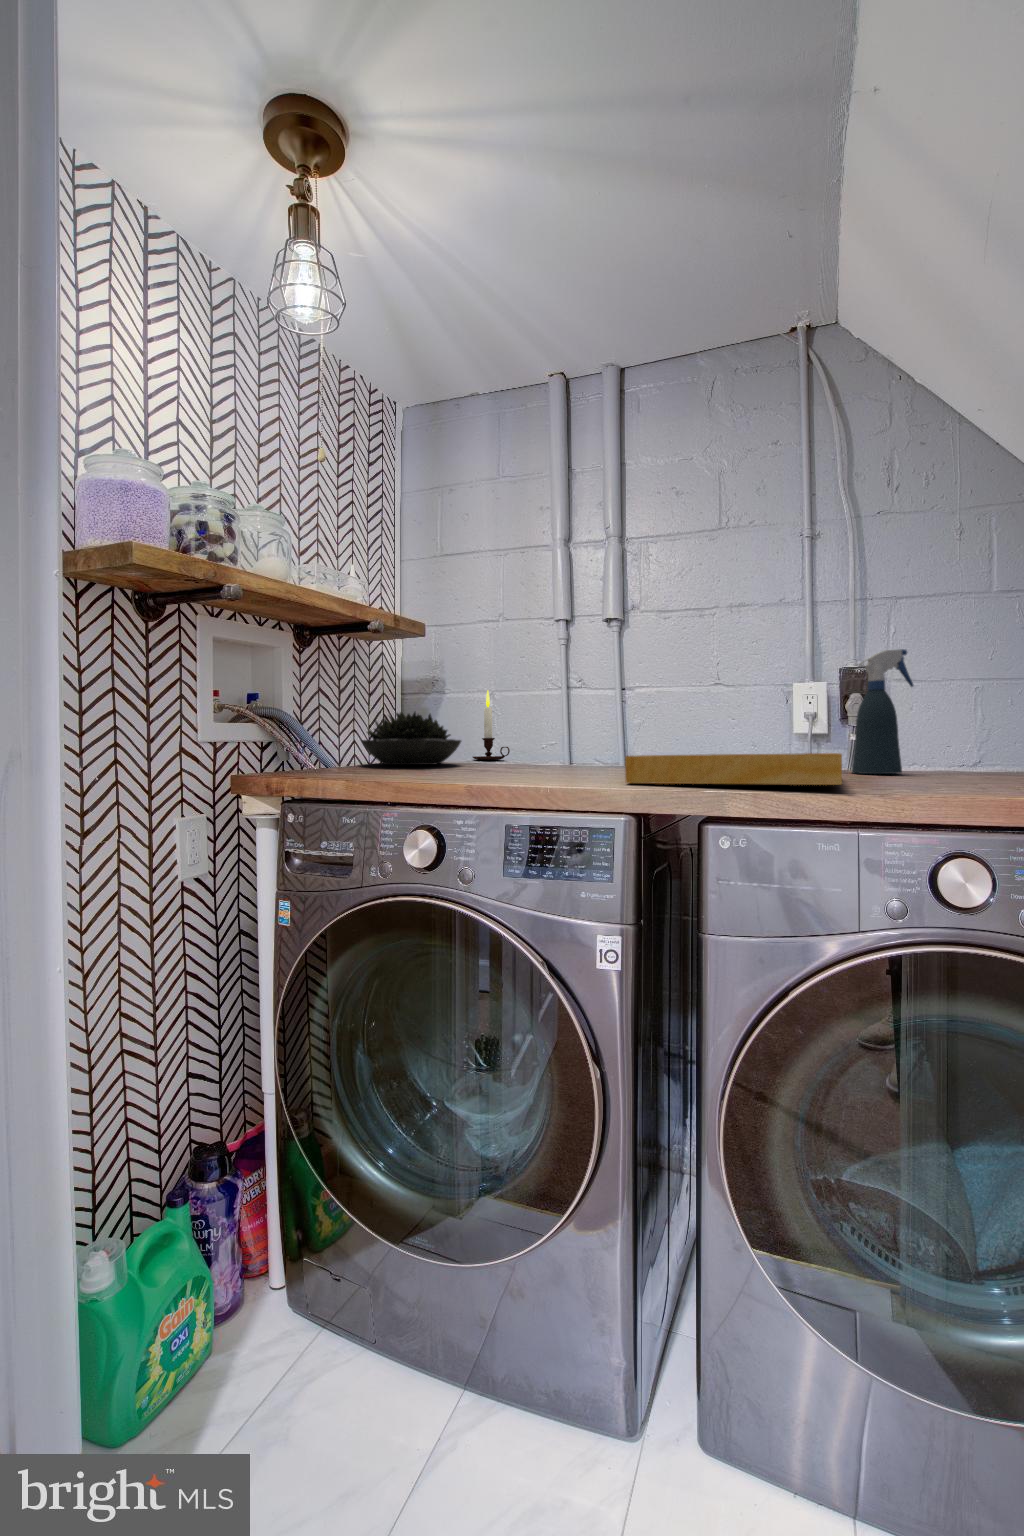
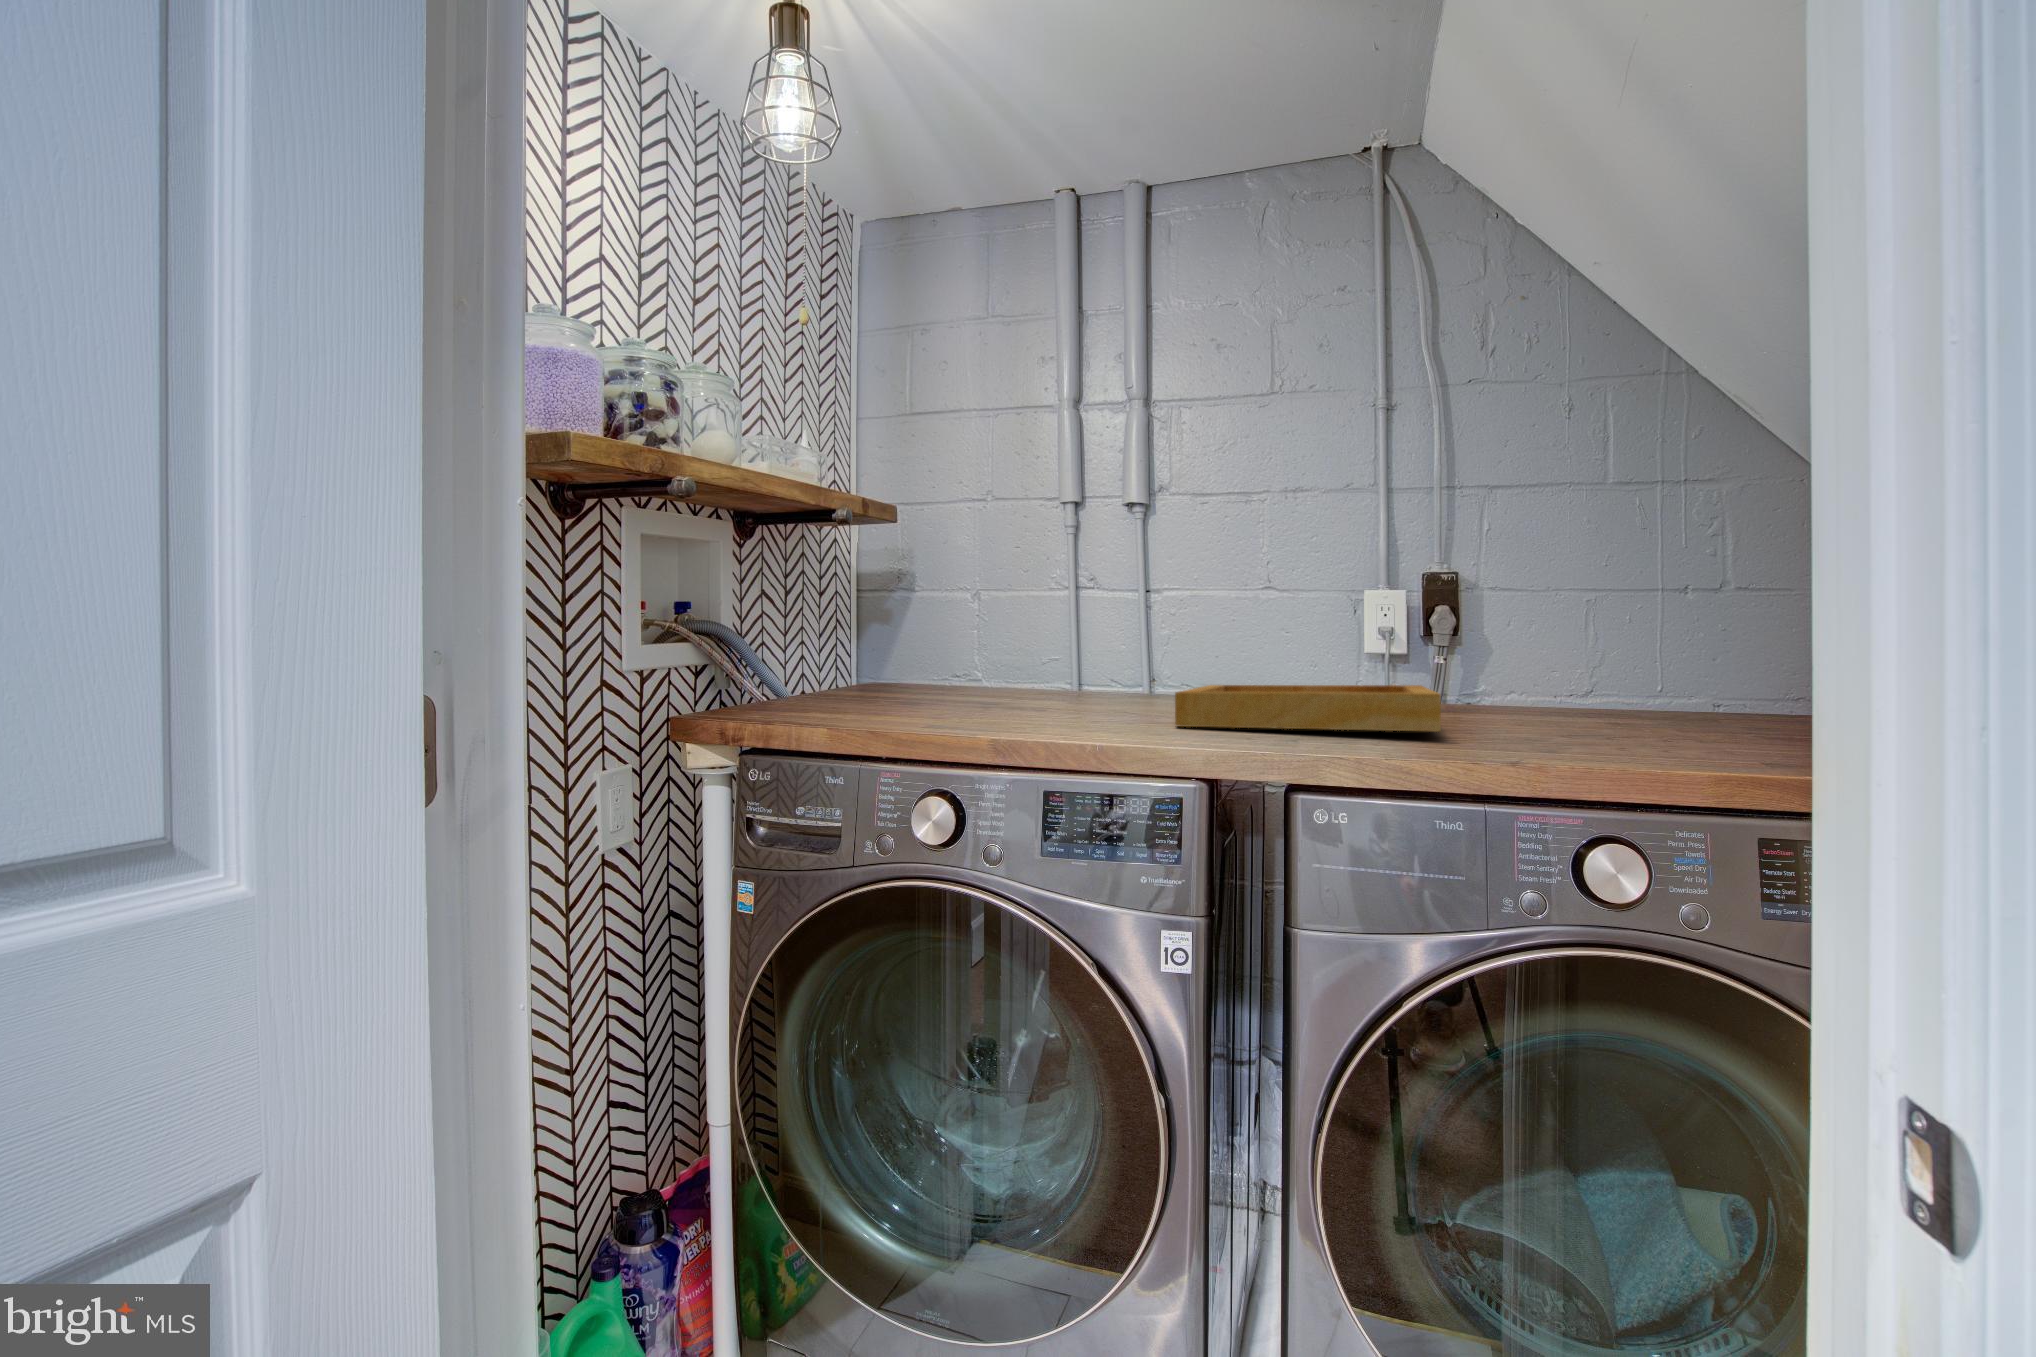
spray bottle: present [852,649,913,774] -> none [1439,555,1513,709]
candle: present [473,690,510,760] -> none [957,596,1007,687]
succulent plant: present [361,712,461,765] -> none [821,627,951,697]

